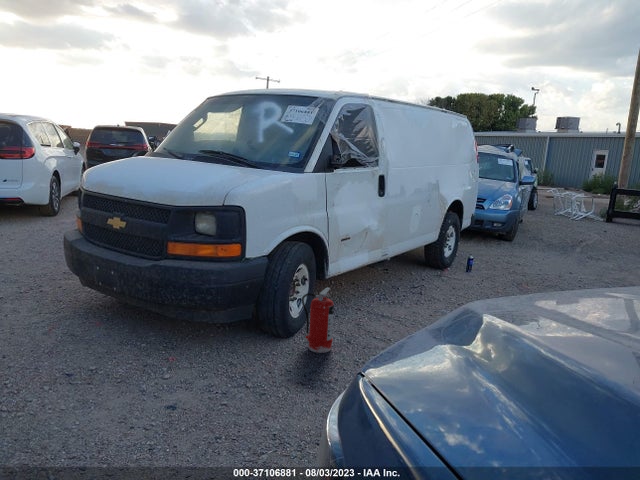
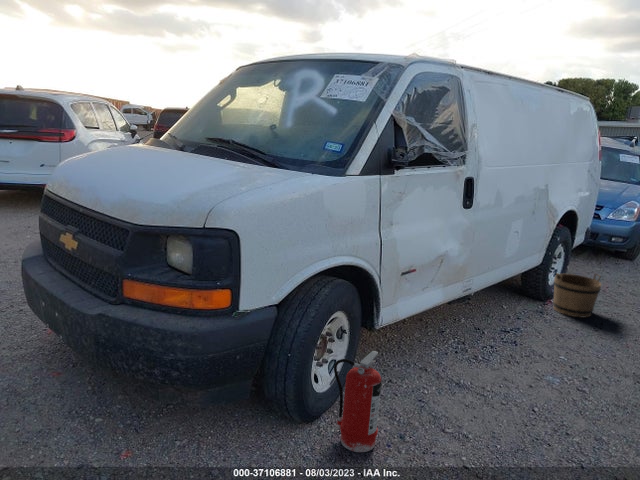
bucket: none [448,246,481,278] -> present [553,273,601,317]

